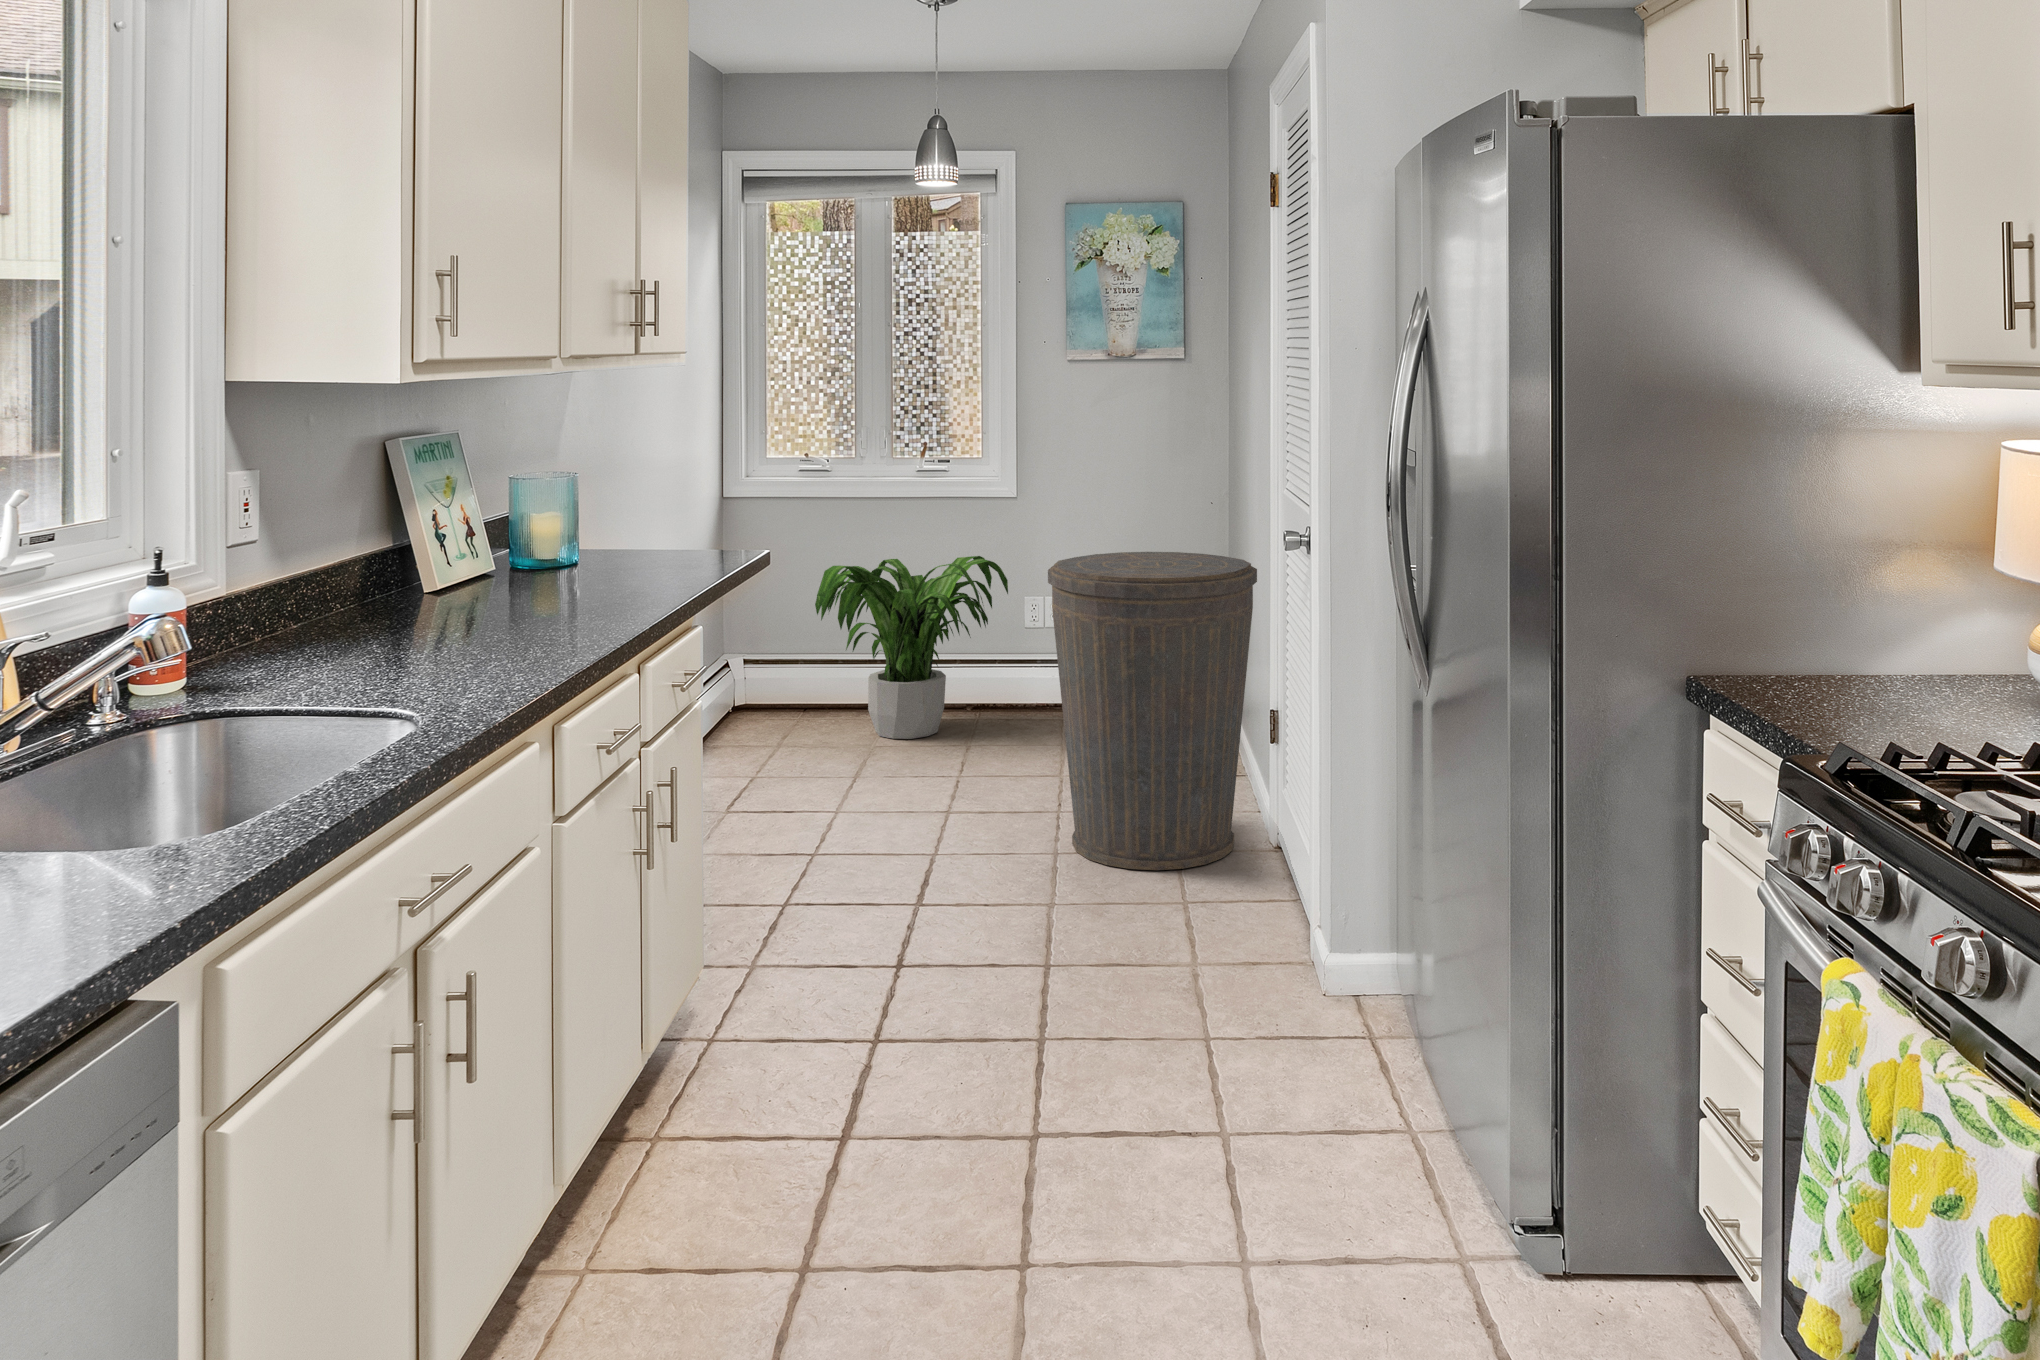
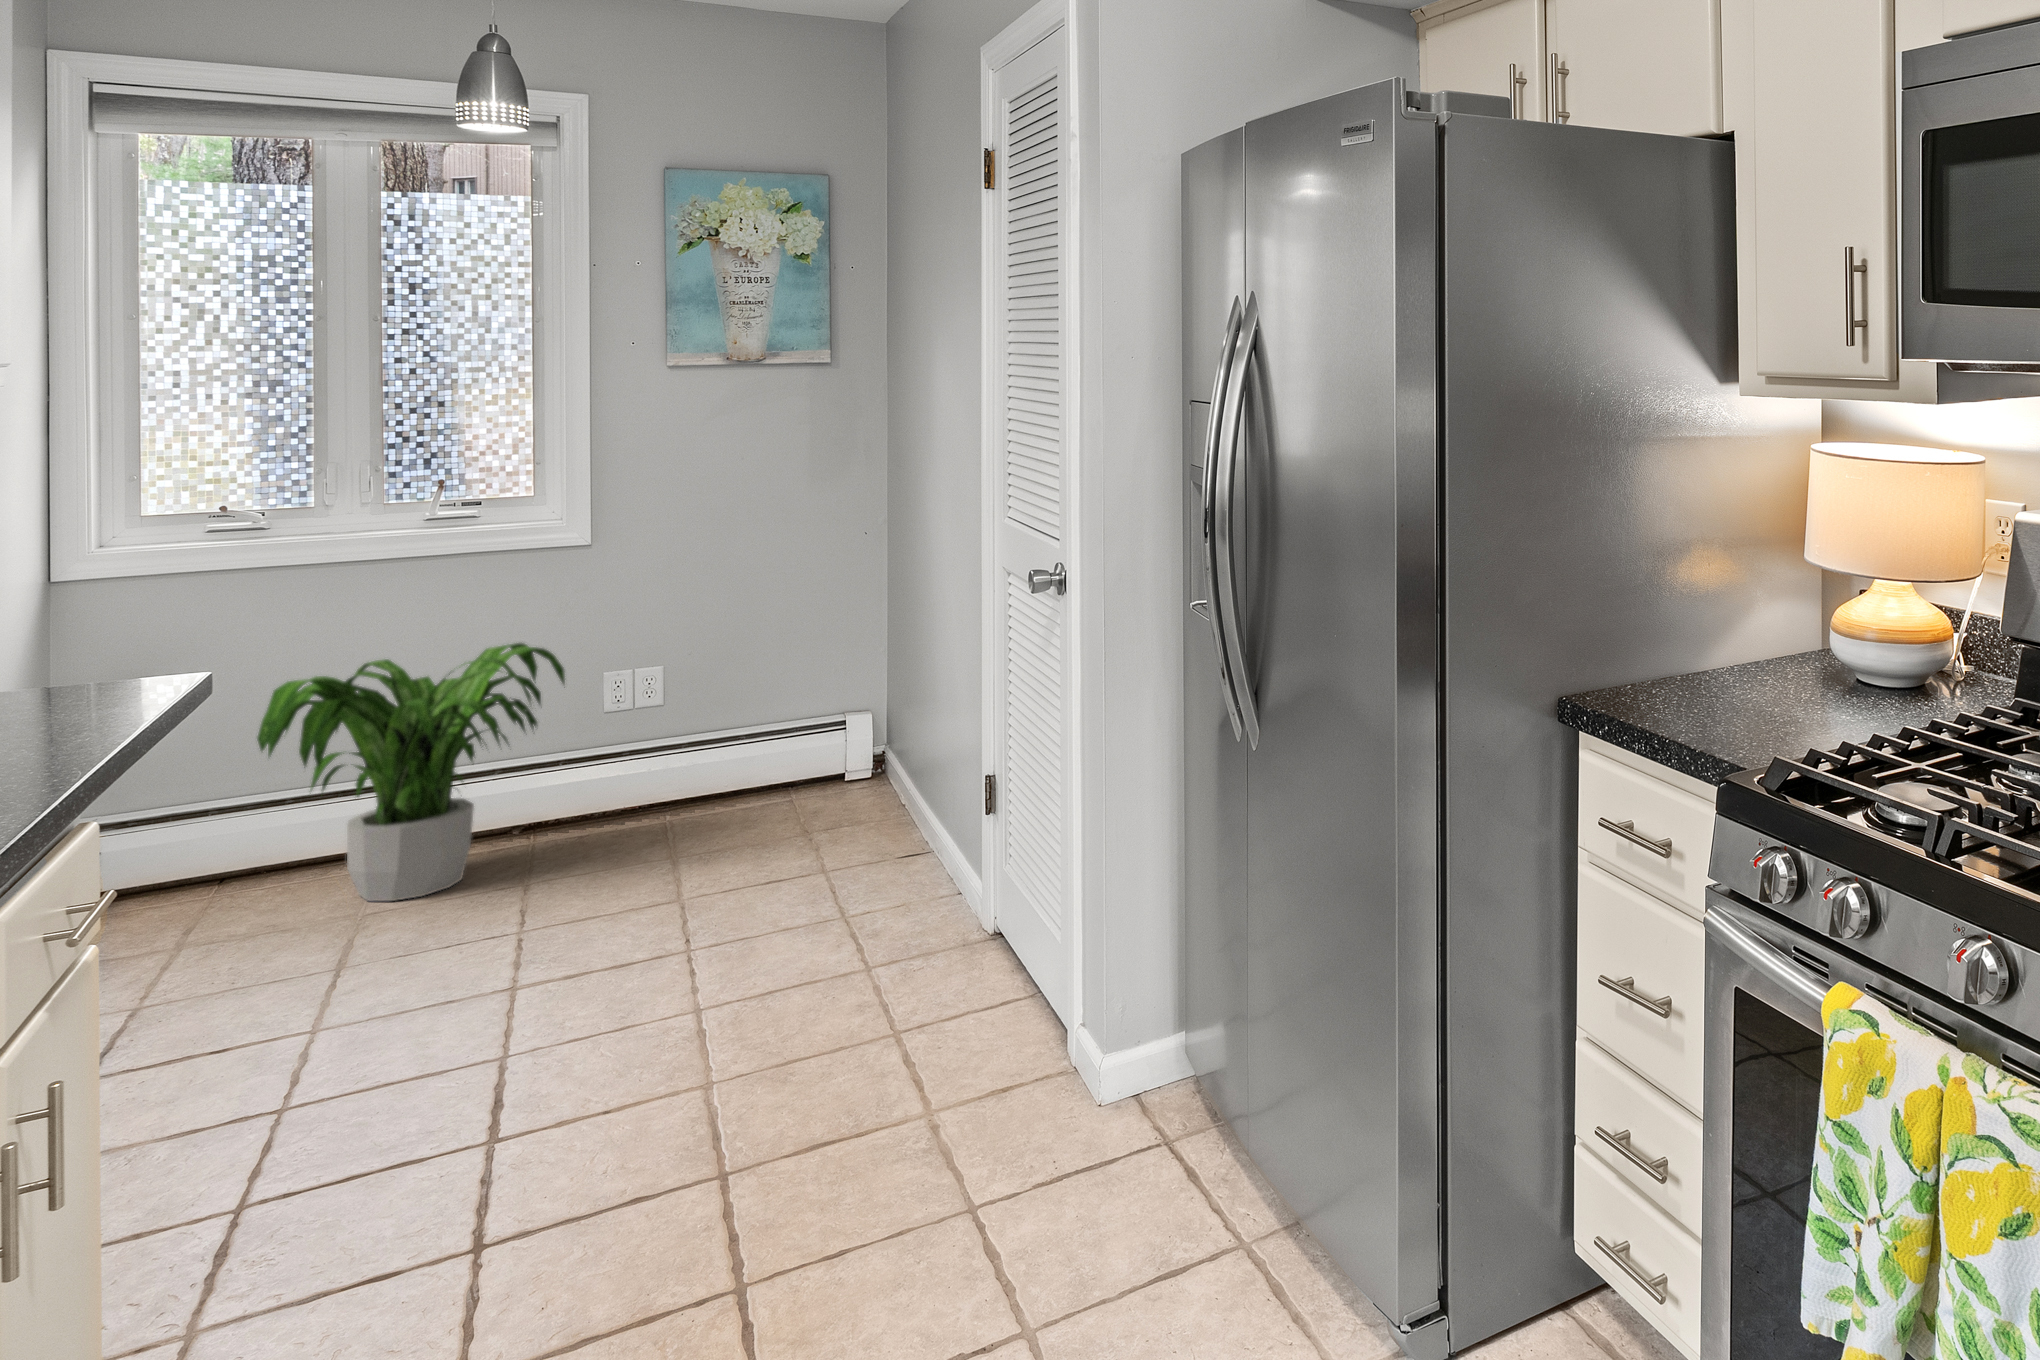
trash can: present [1048,552,1257,870] -> none [668,614,944,1012]

